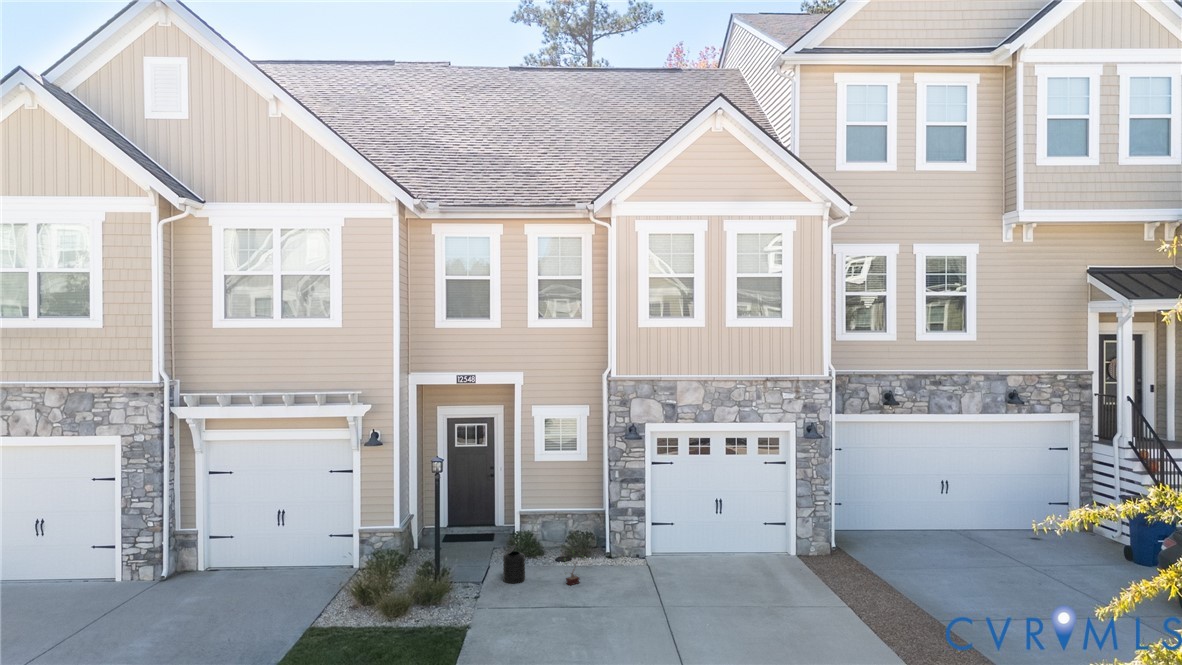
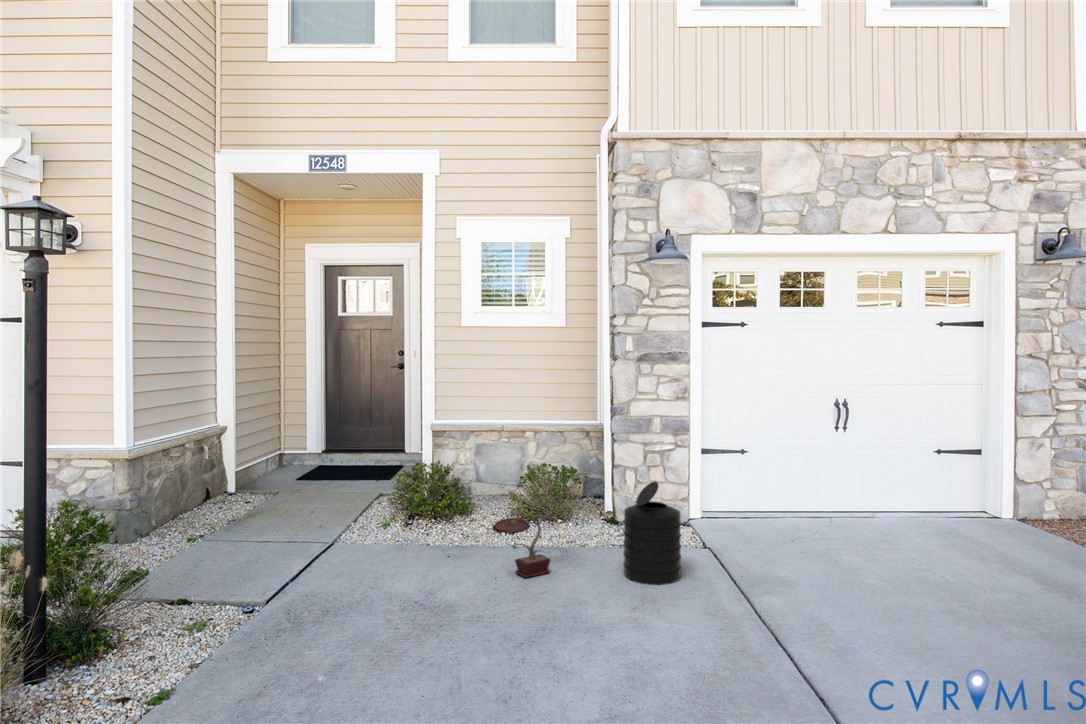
trash can: present [503,544,525,584] -> present [623,482,681,585]

